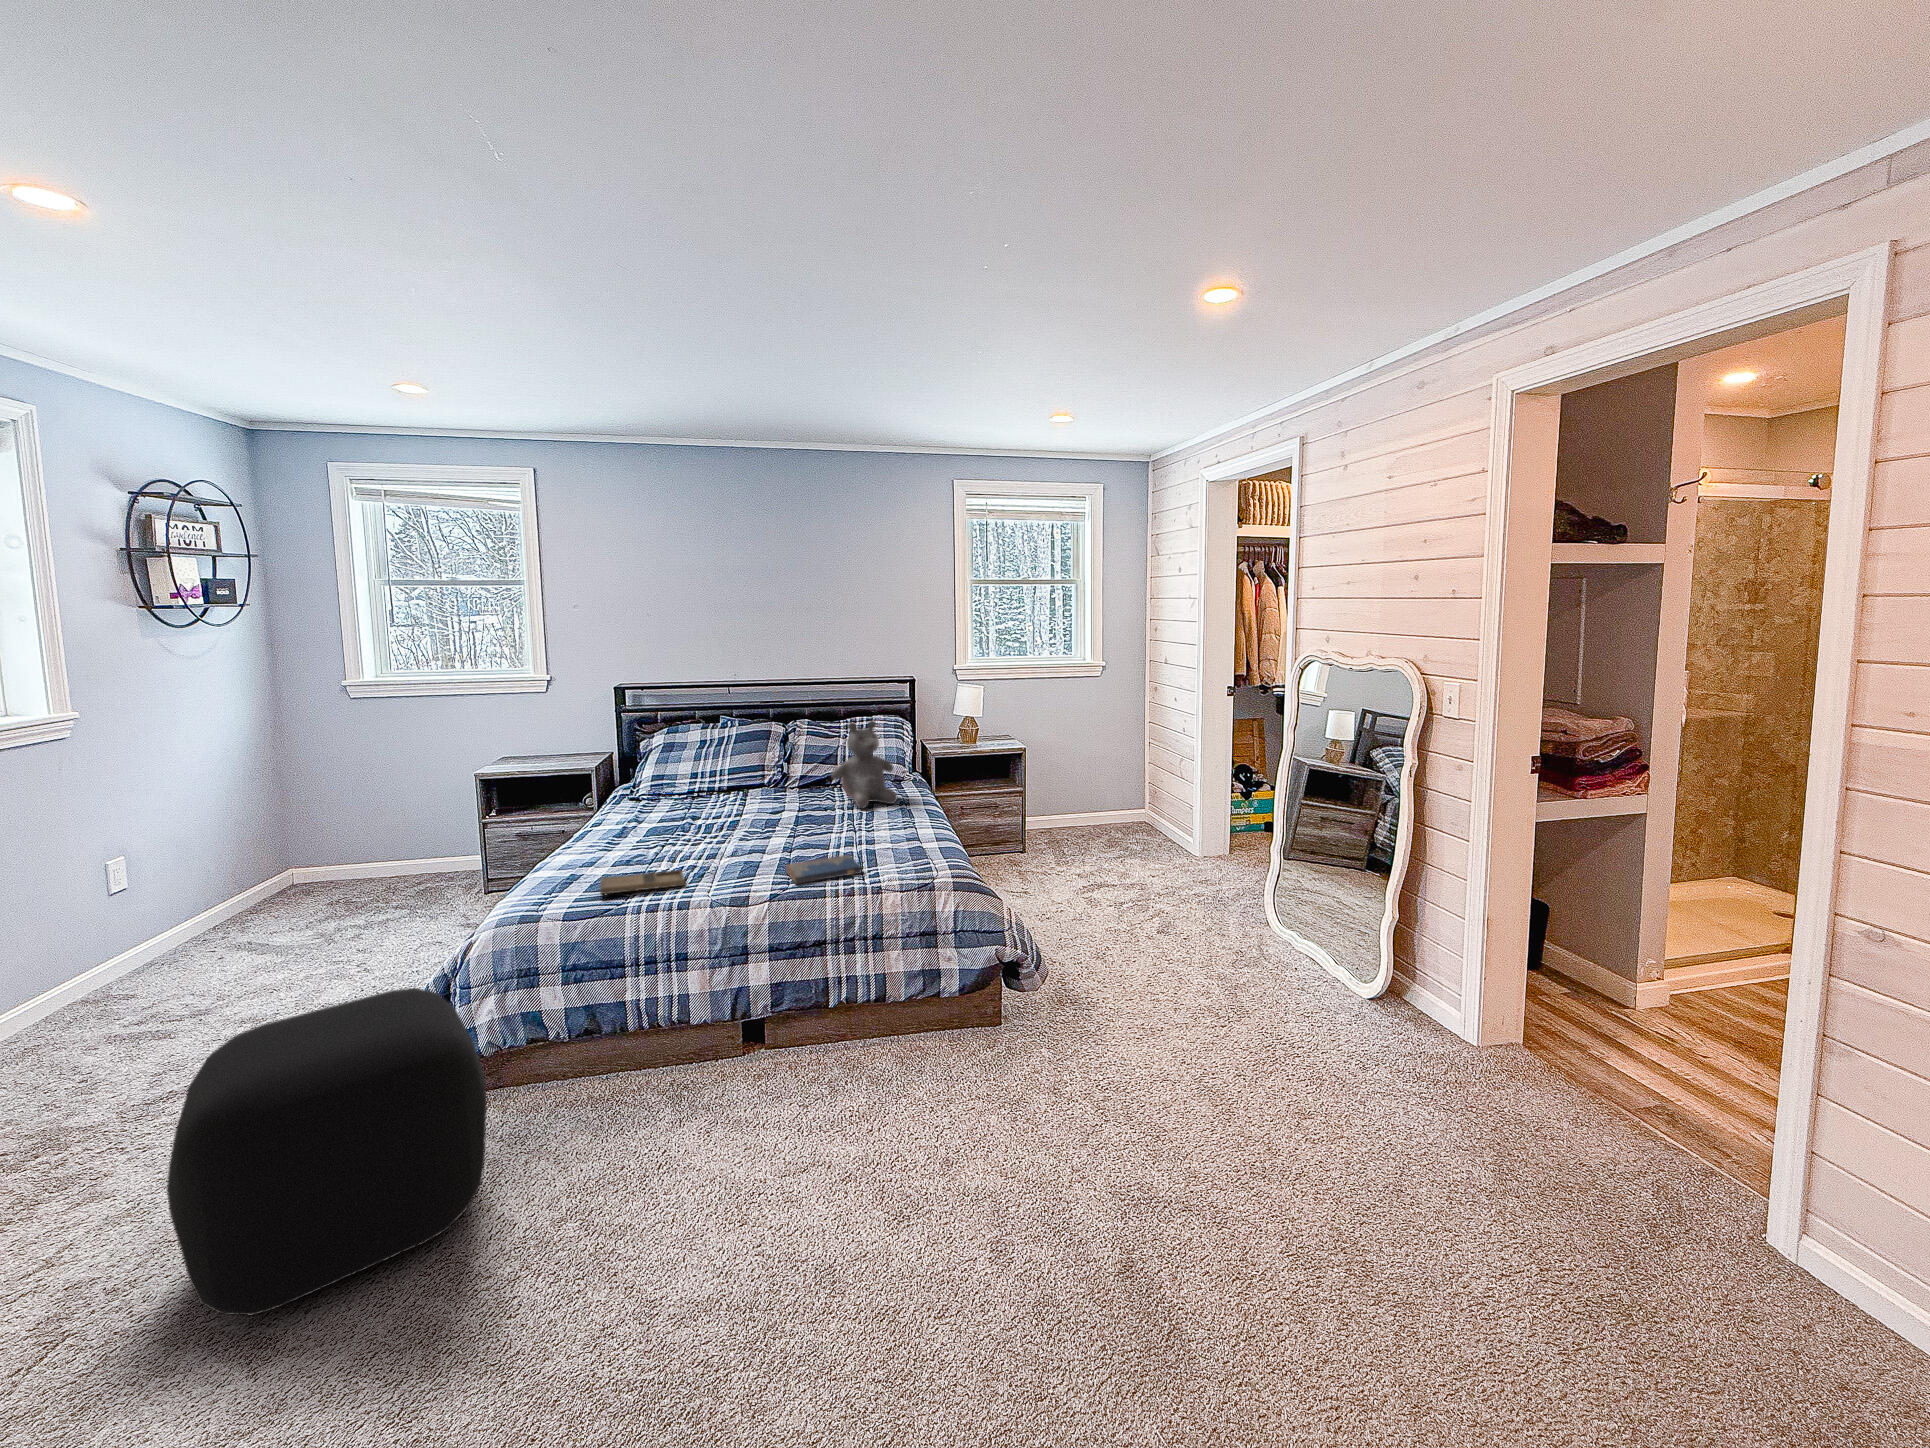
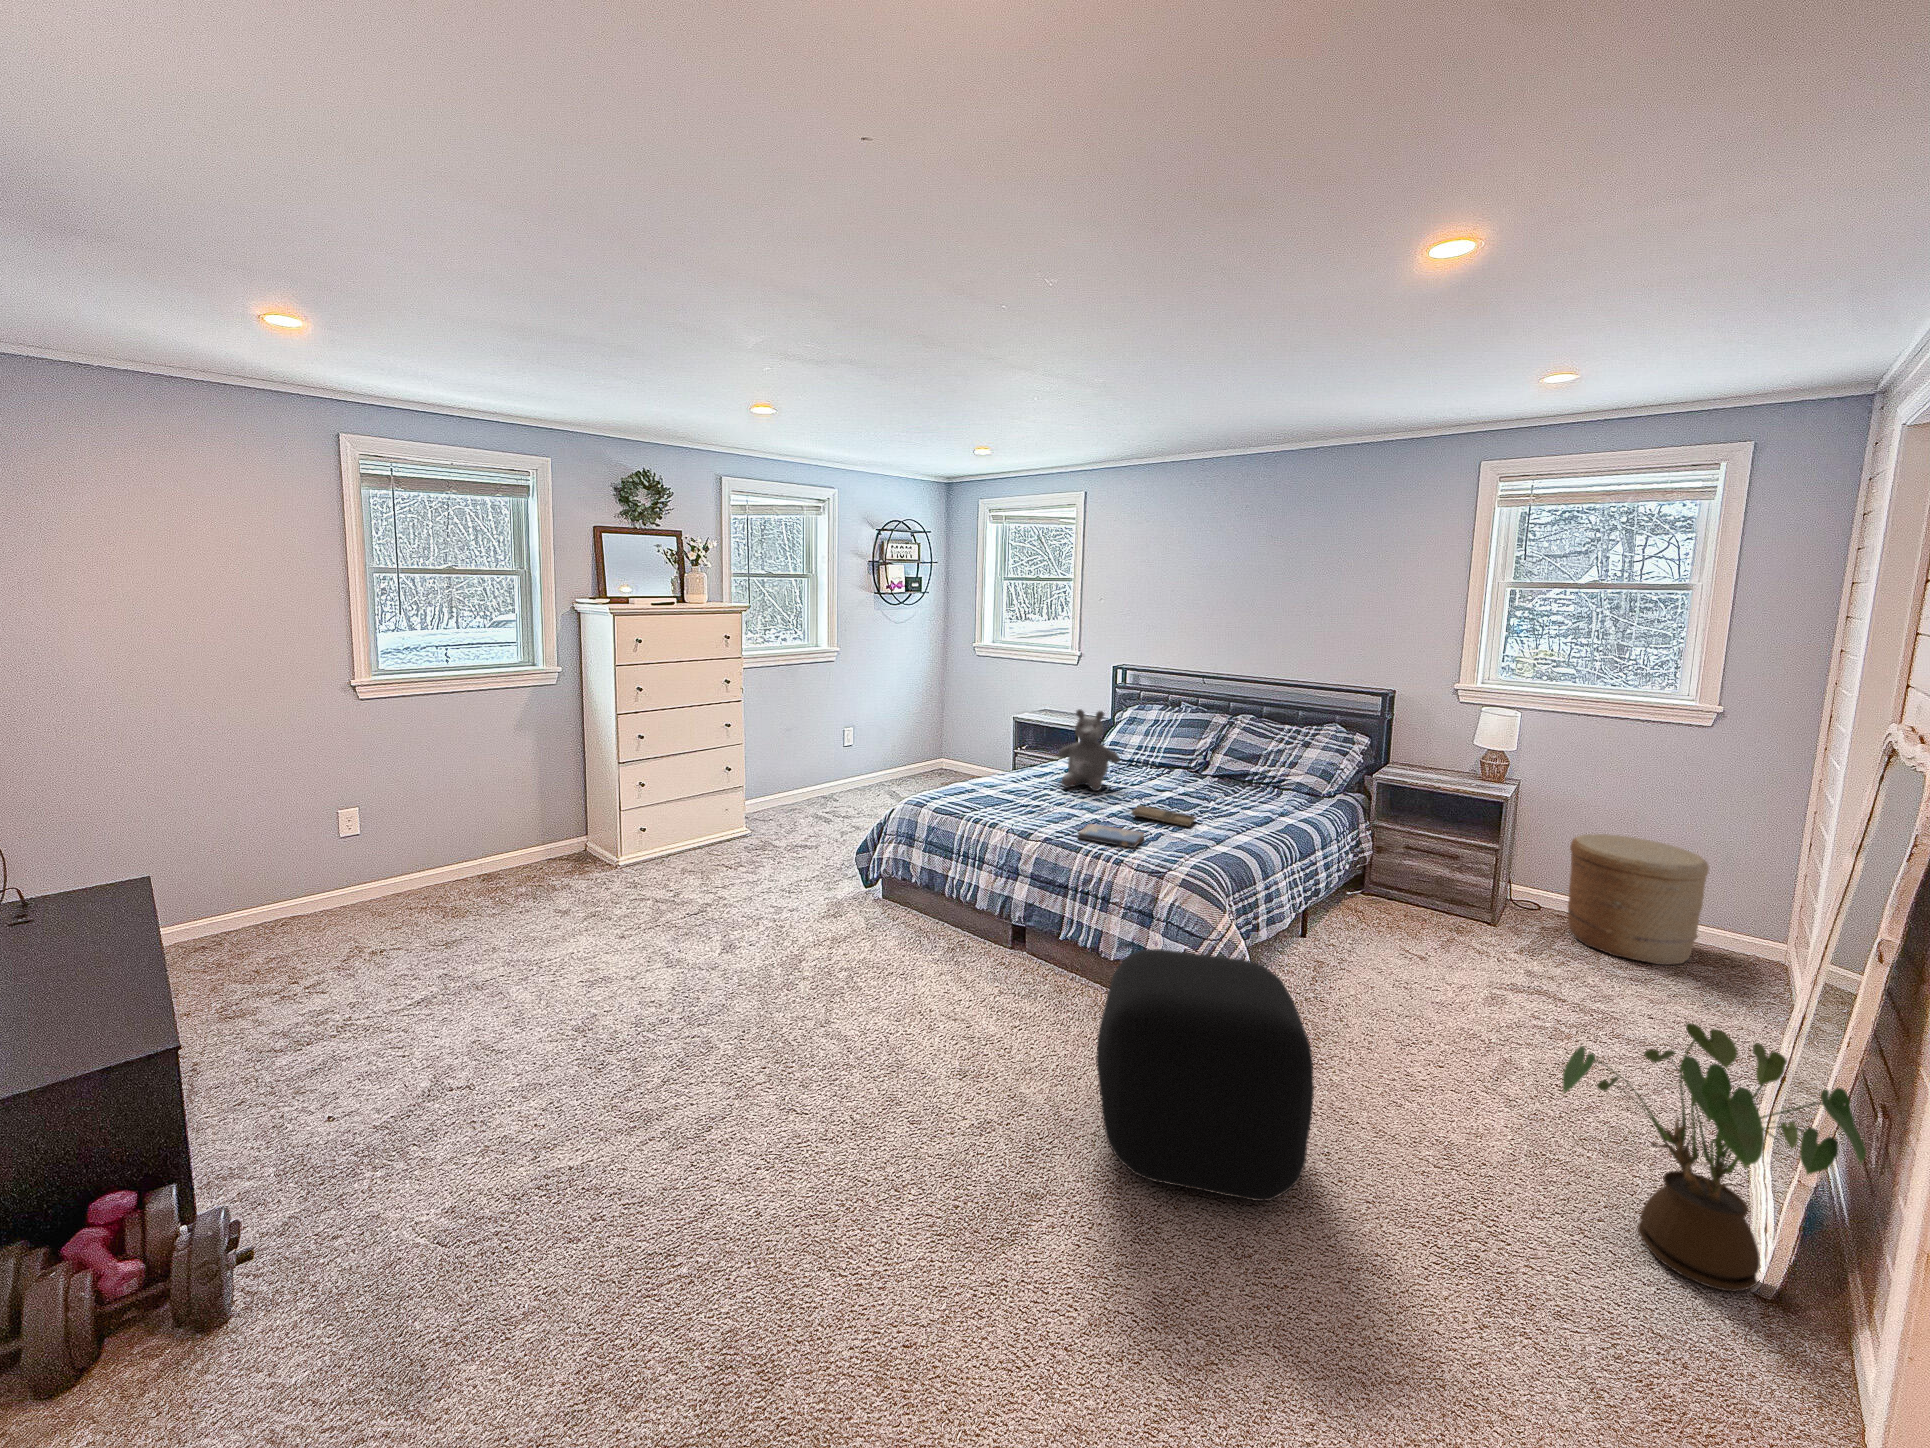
teddy bear: present [831,720,897,808] -> present [1058,709,1120,791]
woven basket: none [1054,761,1128,845] -> present [1568,834,1709,965]
house plant: none [1279,850,1416,1009] -> present [1562,1023,1866,1291]
tray: present [600,870,685,896] -> present [1131,805,1195,826]
ottoman: present [167,988,487,1315] -> present [1096,949,1314,1201]

